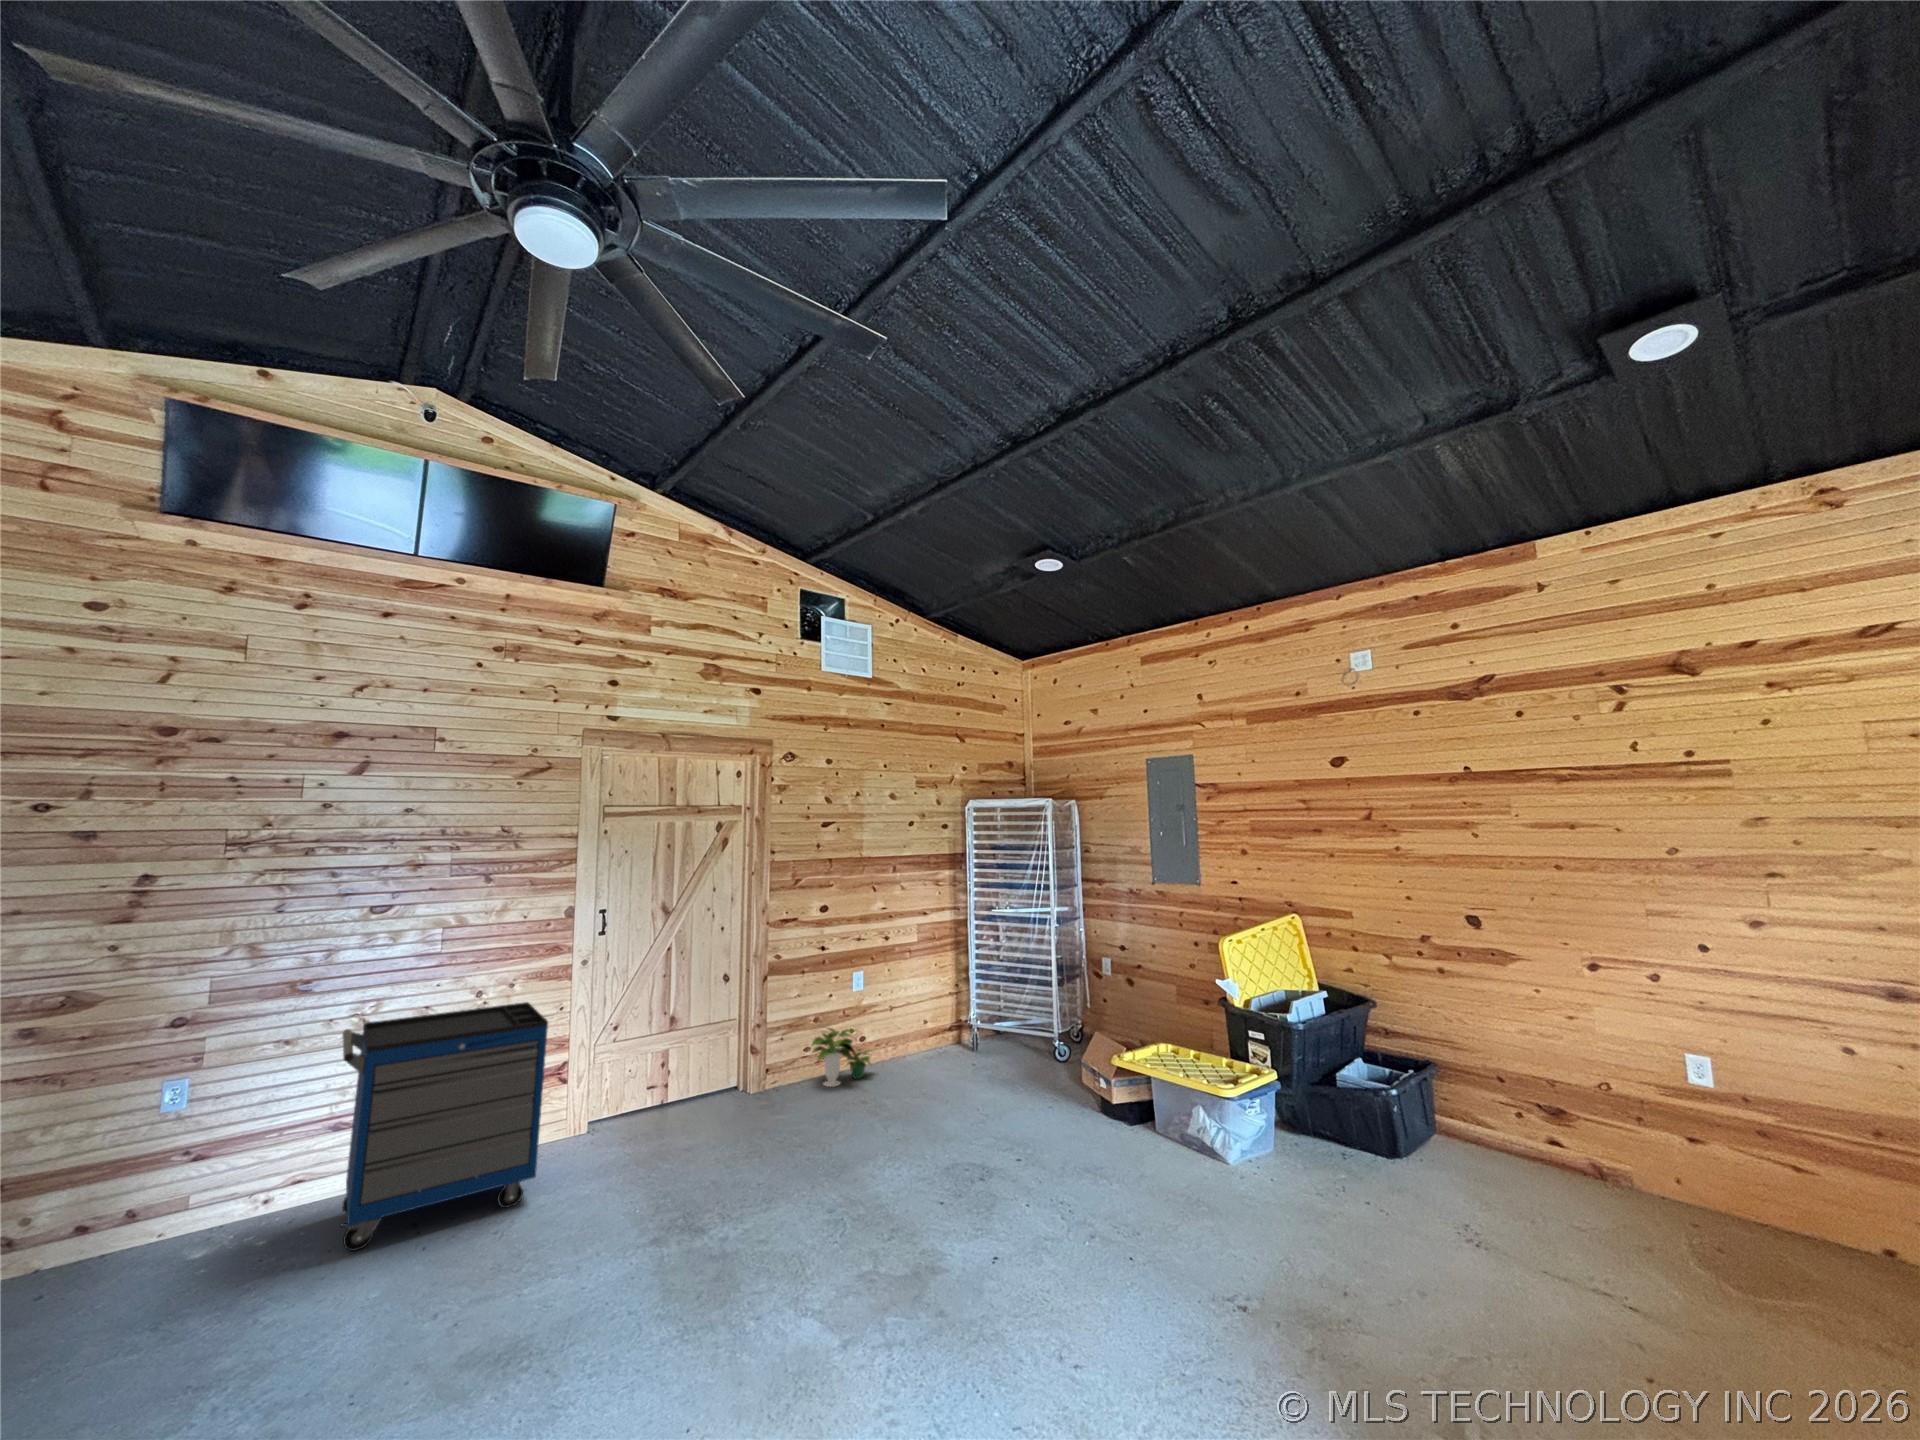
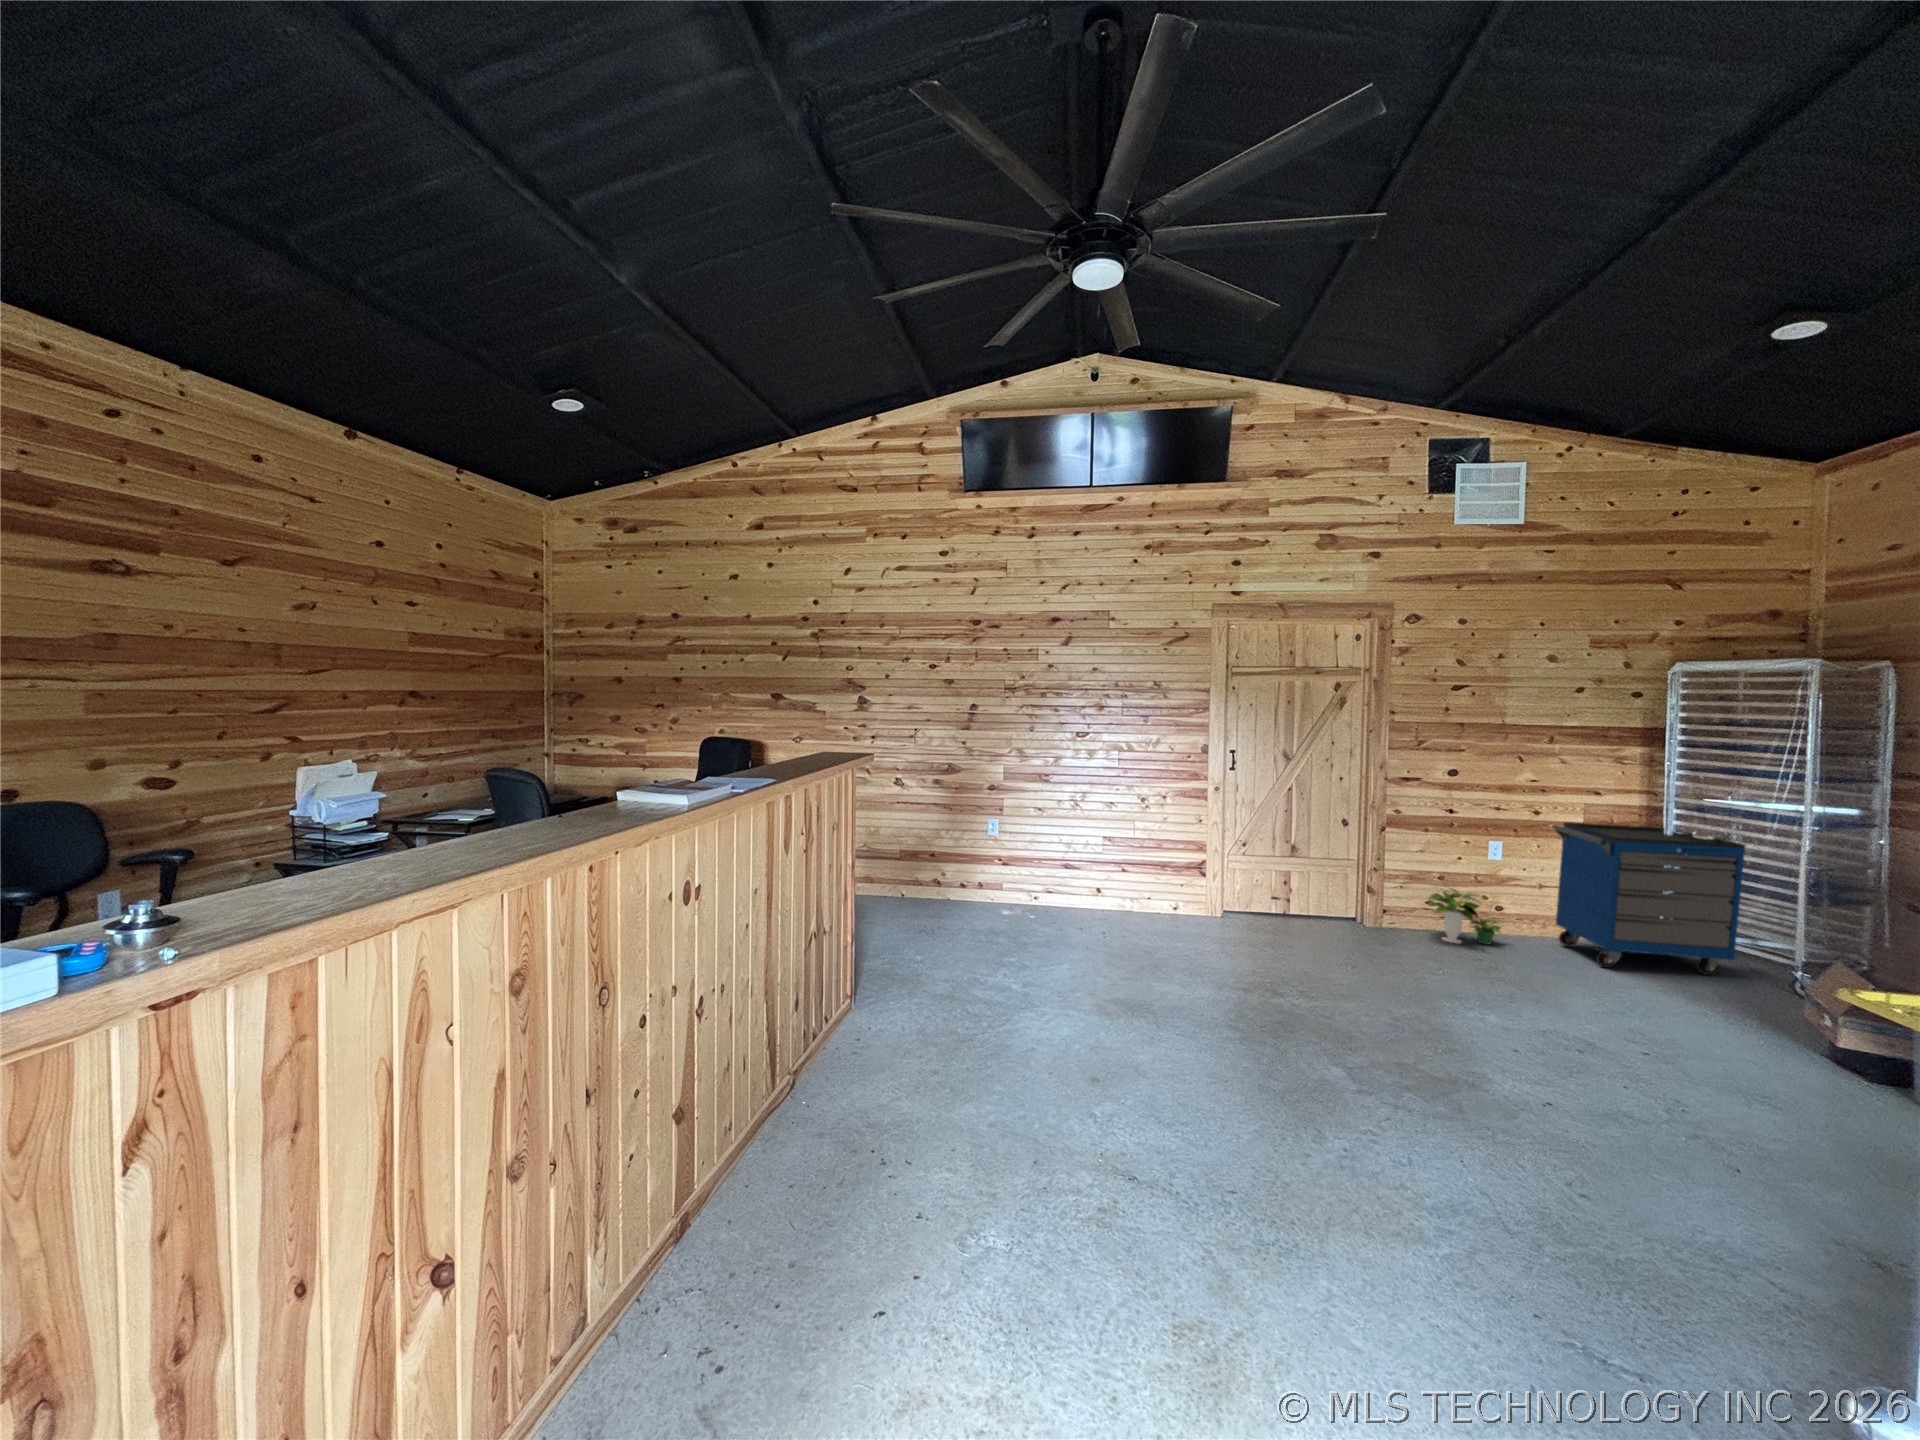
storage cabinet: present [340,1002,548,1251] -> present [1552,822,1745,975]

